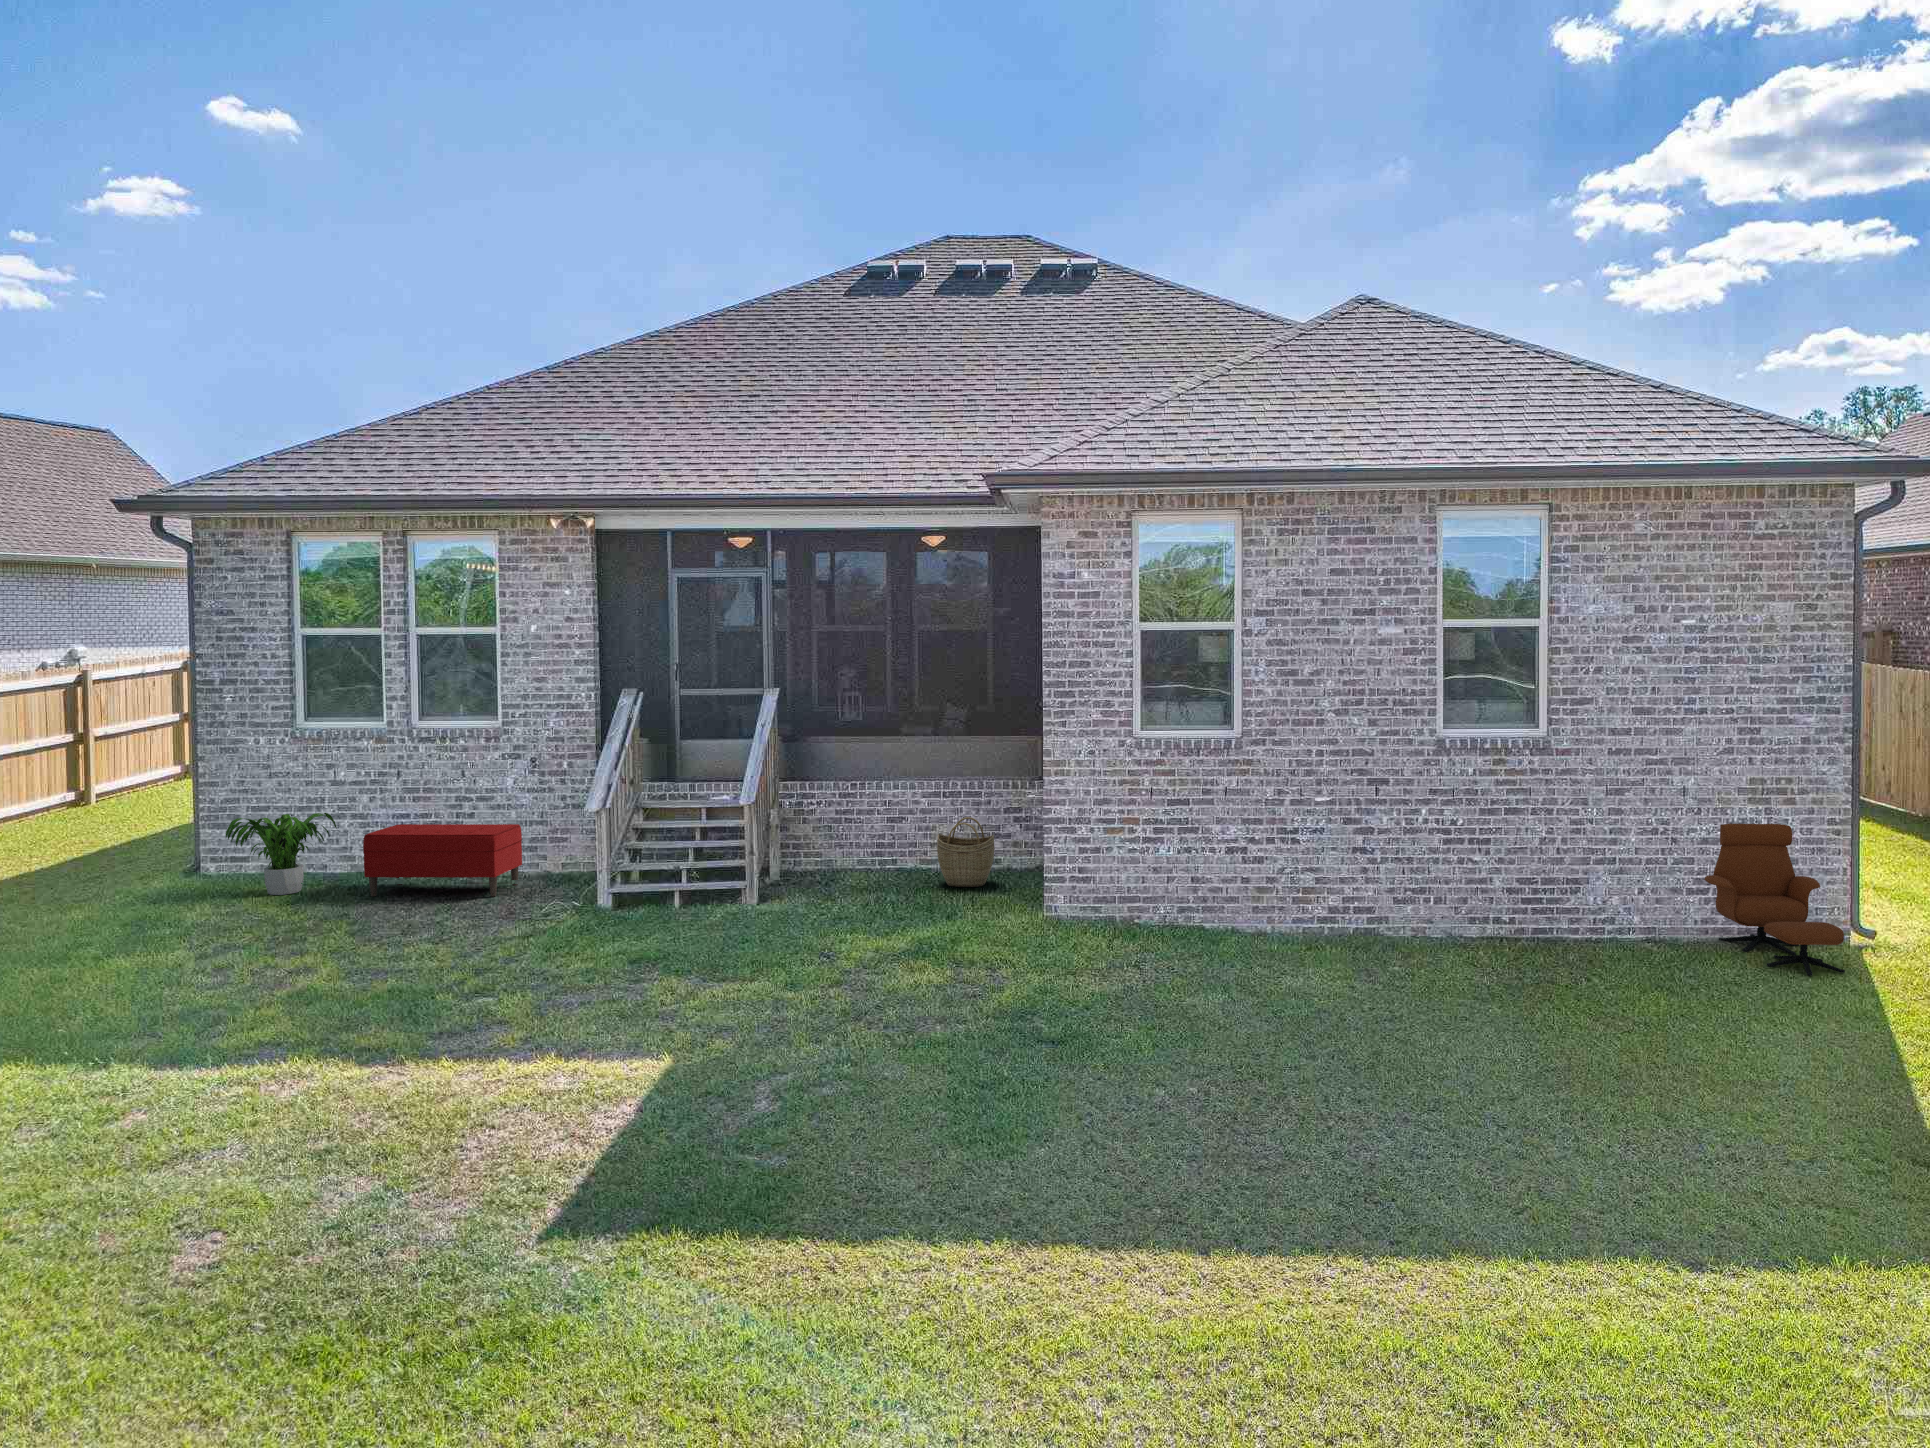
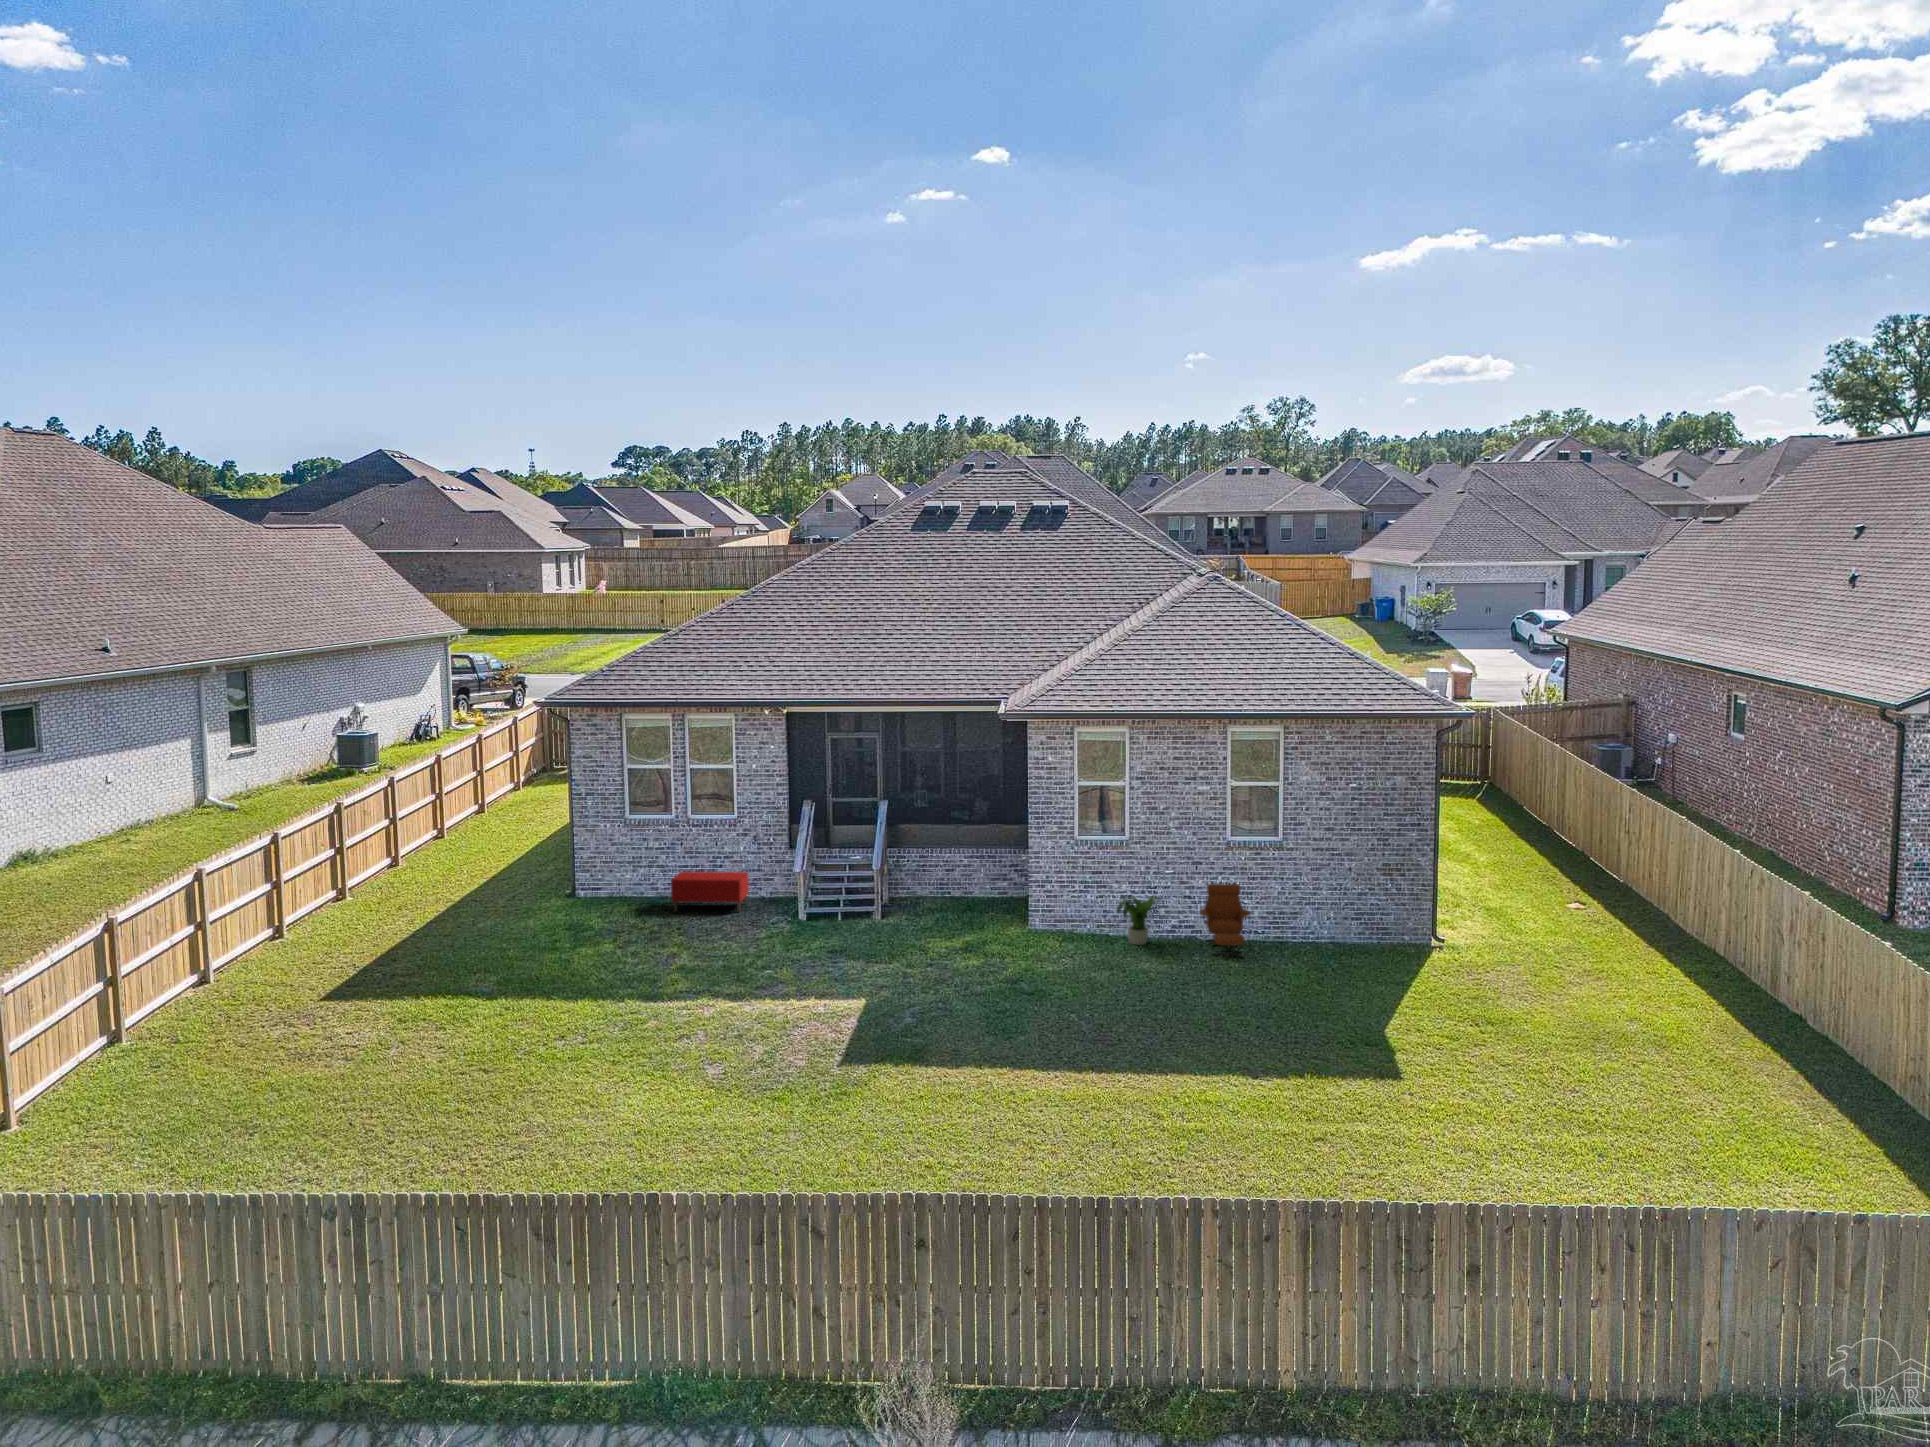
potted plant: present [226,813,337,895] -> present [1117,896,1159,945]
woven basket: present [937,817,995,887] -> none [972,869,1003,907]
lounge chair: present [1704,824,1845,976] -> present [1199,884,1250,959]

